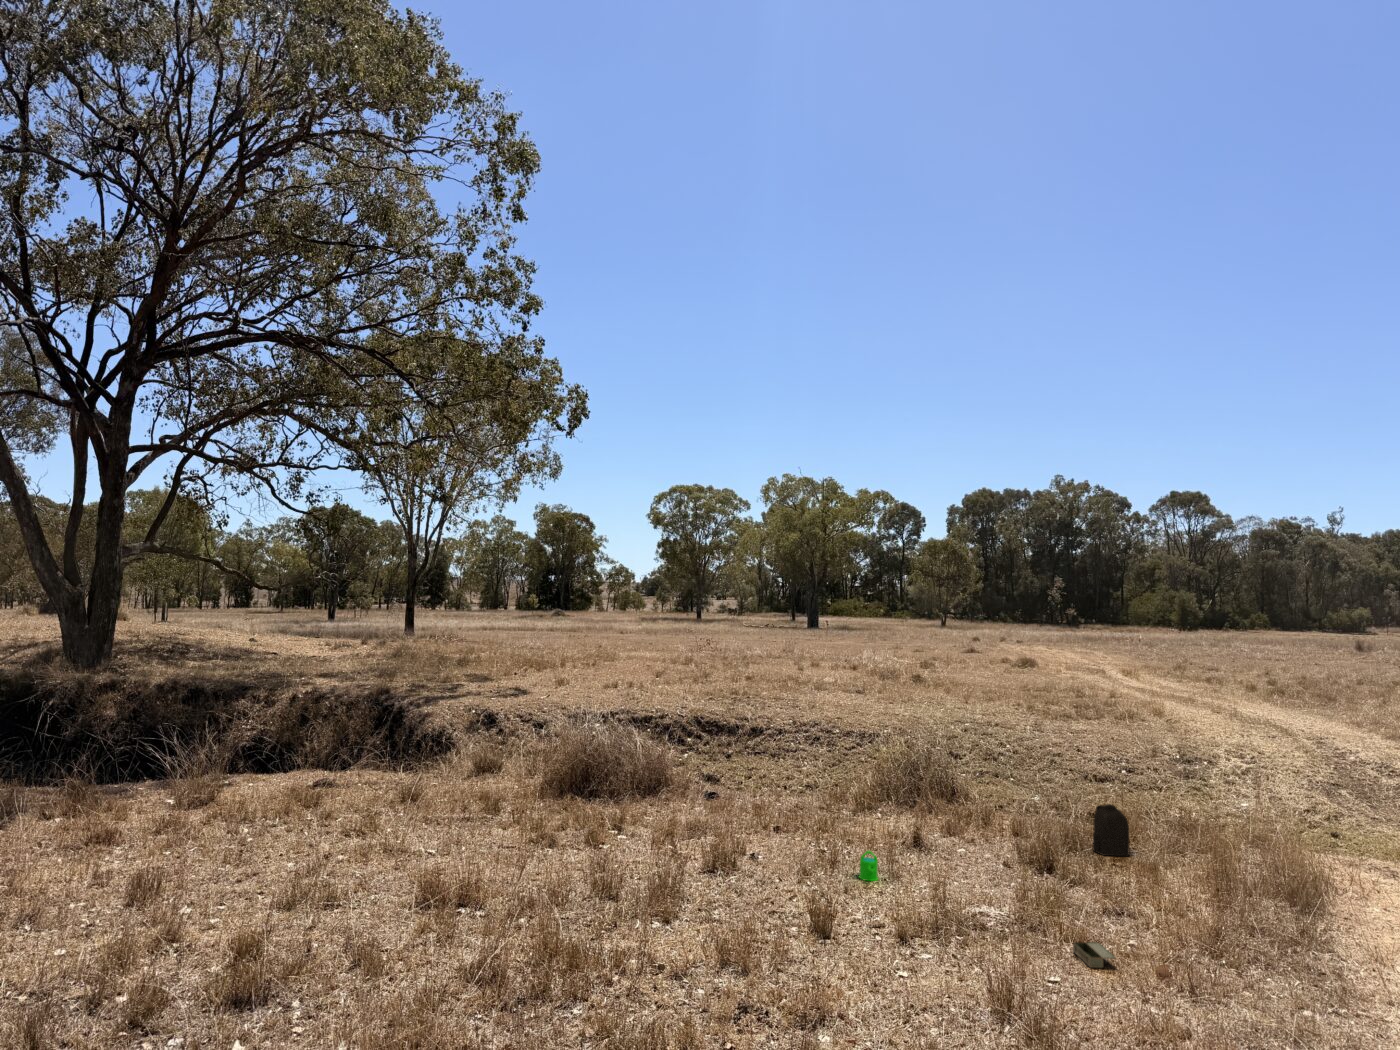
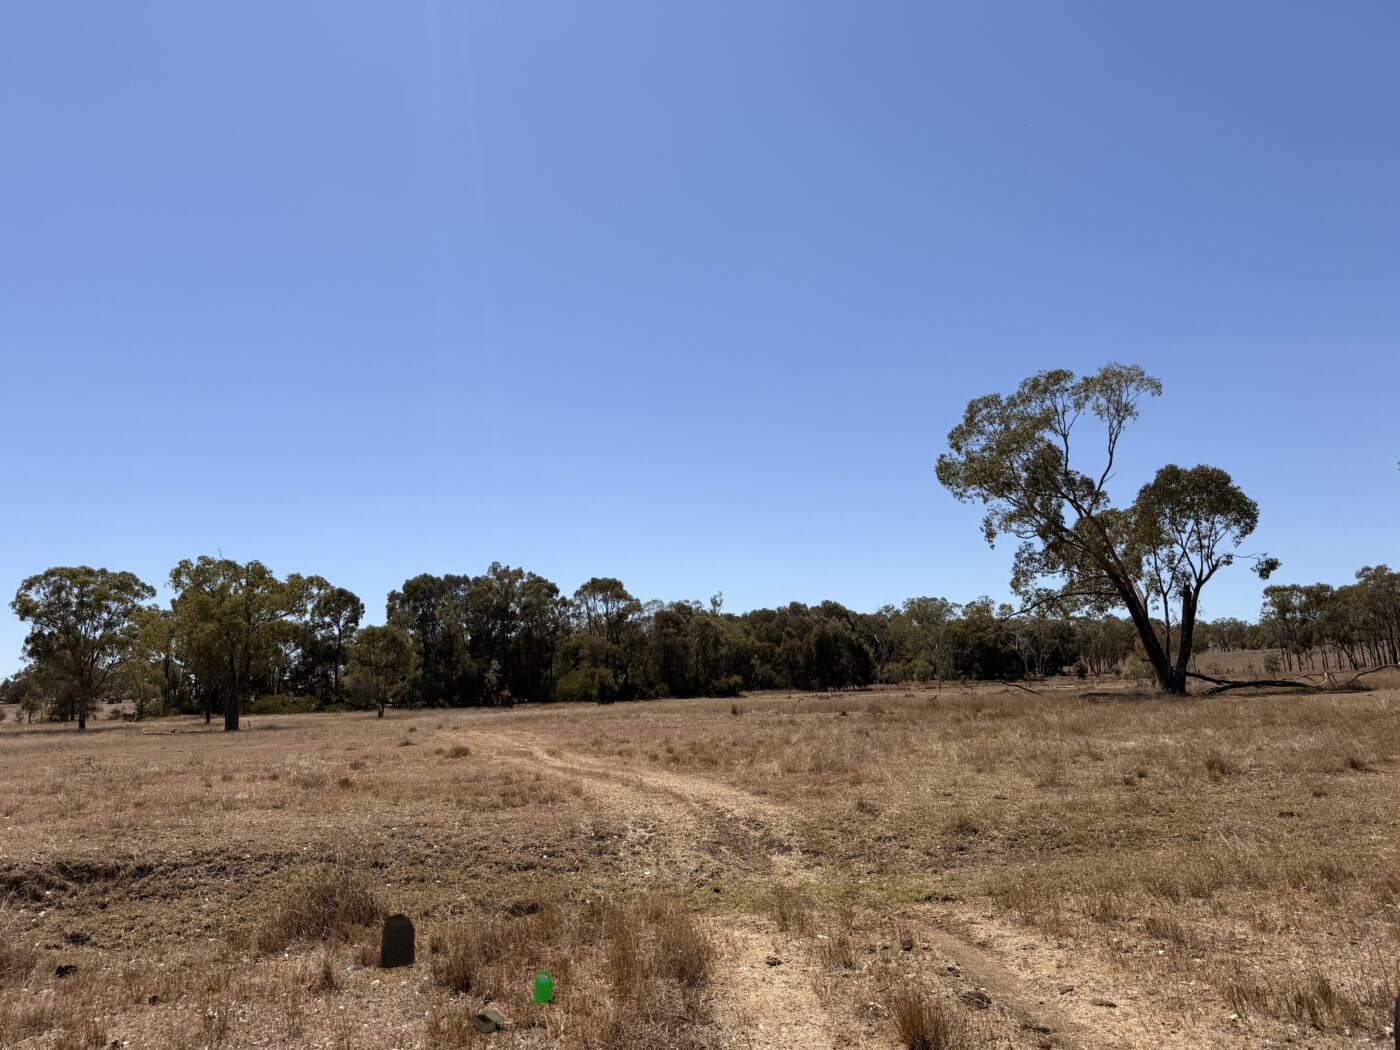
backpack: present [1093,804,1129,856] -> present [380,913,415,968]
watering can: present [859,851,878,881] -> present [533,970,554,1002]

